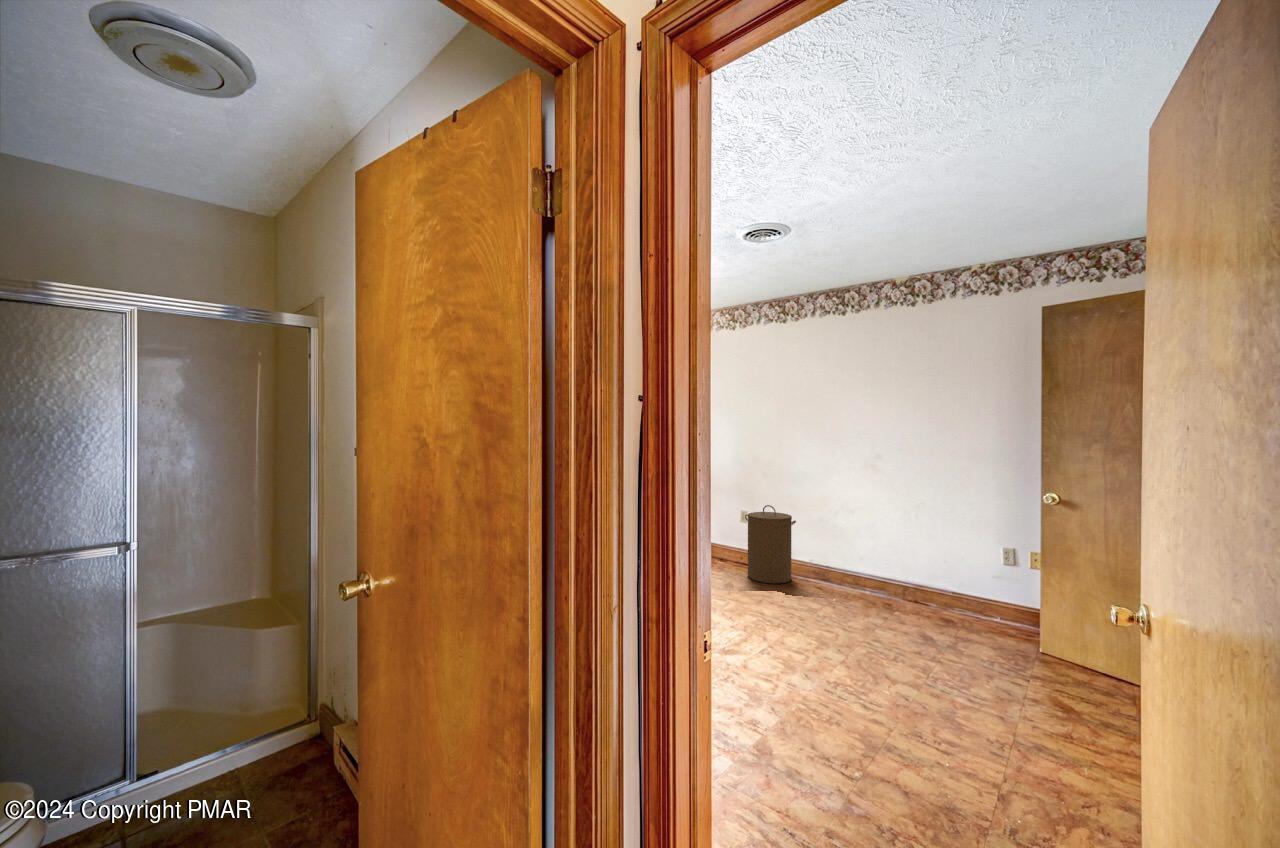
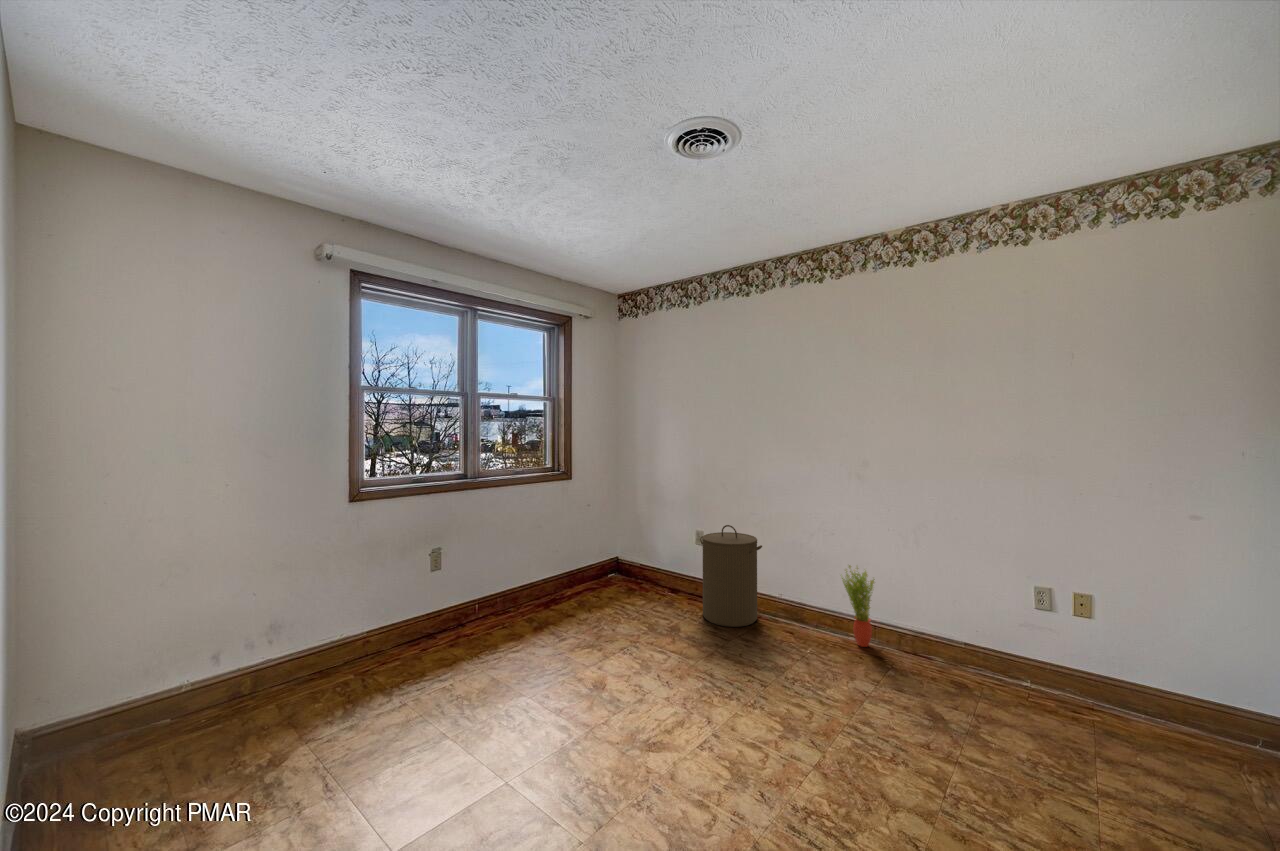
potted plant: none [857,534,885,597] -> present [842,565,875,647]

